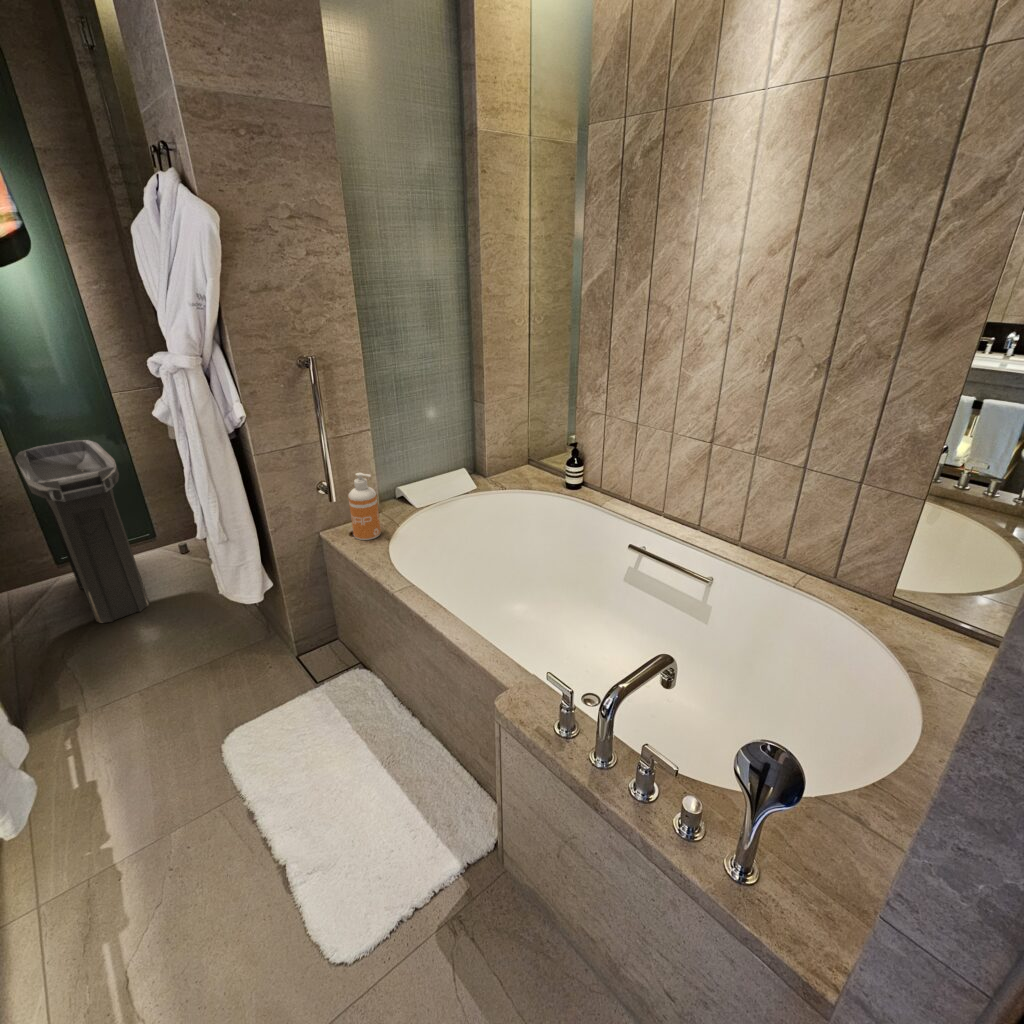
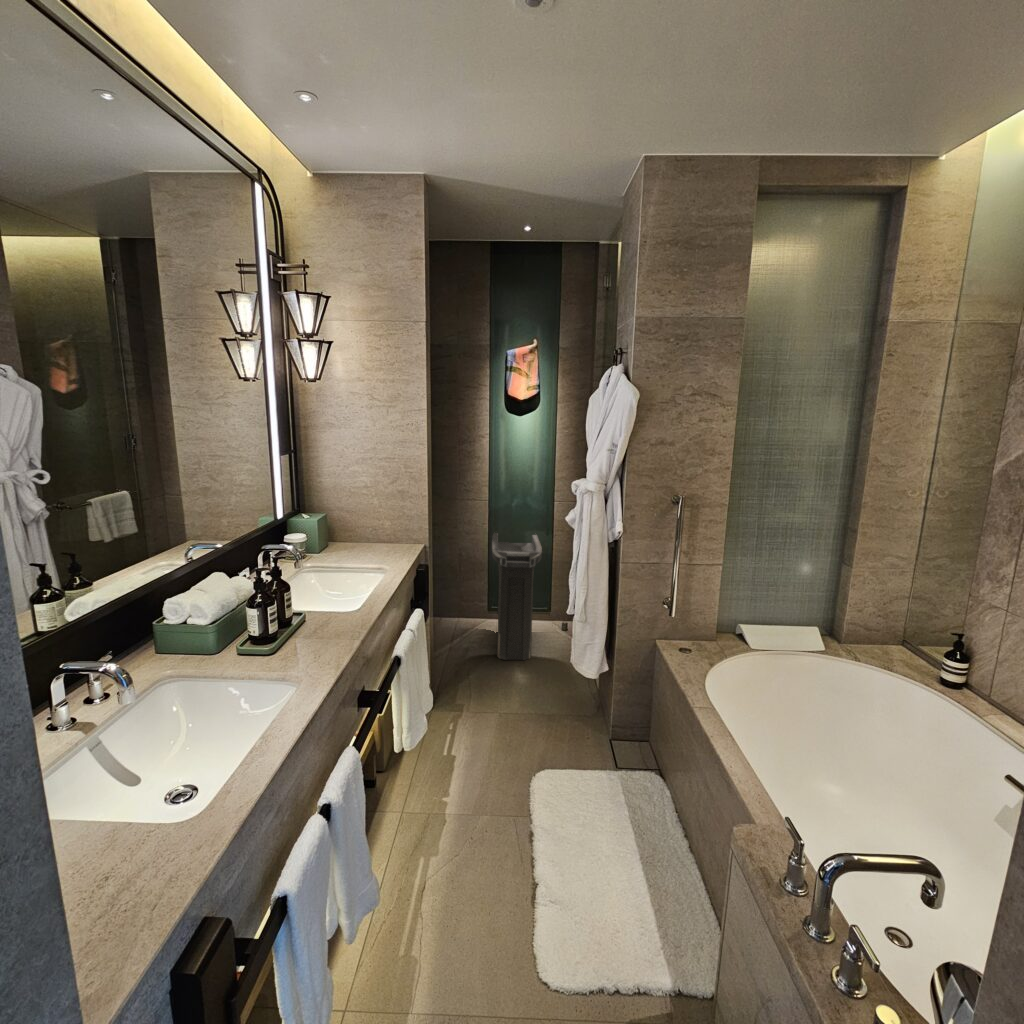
soap dispenser: present [348,473,381,540] -> none [682,597,710,659]

